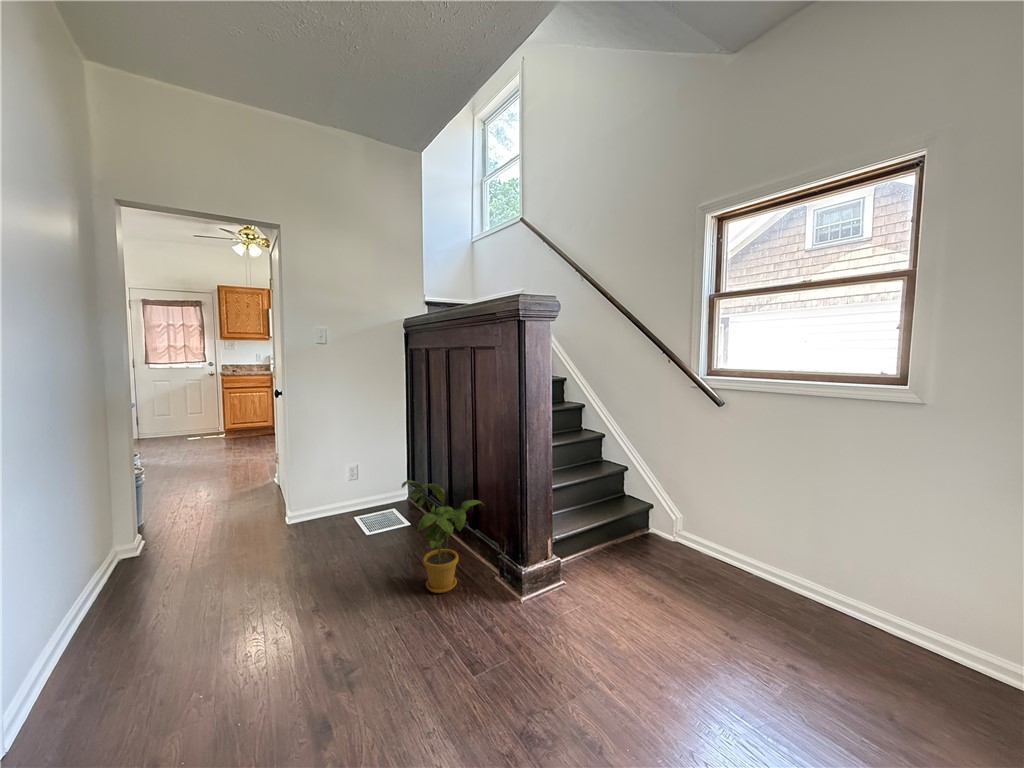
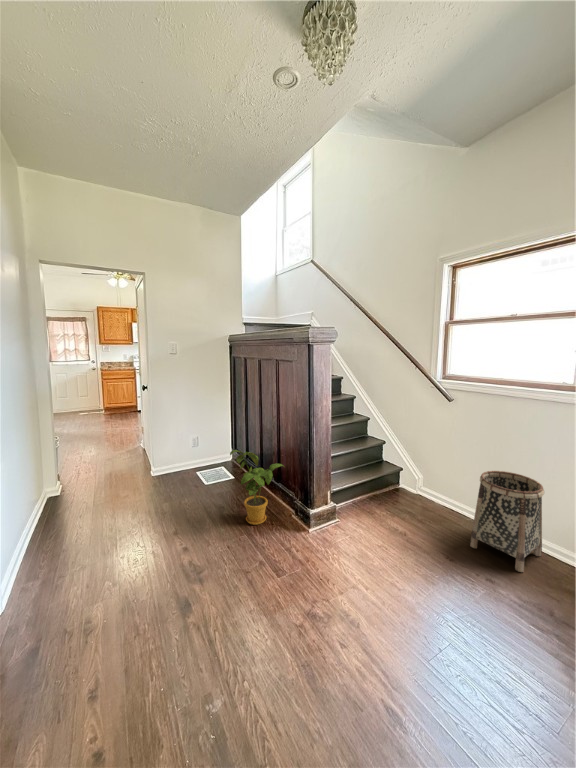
basket: none [758,503,863,652] -> present [470,471,544,572]

